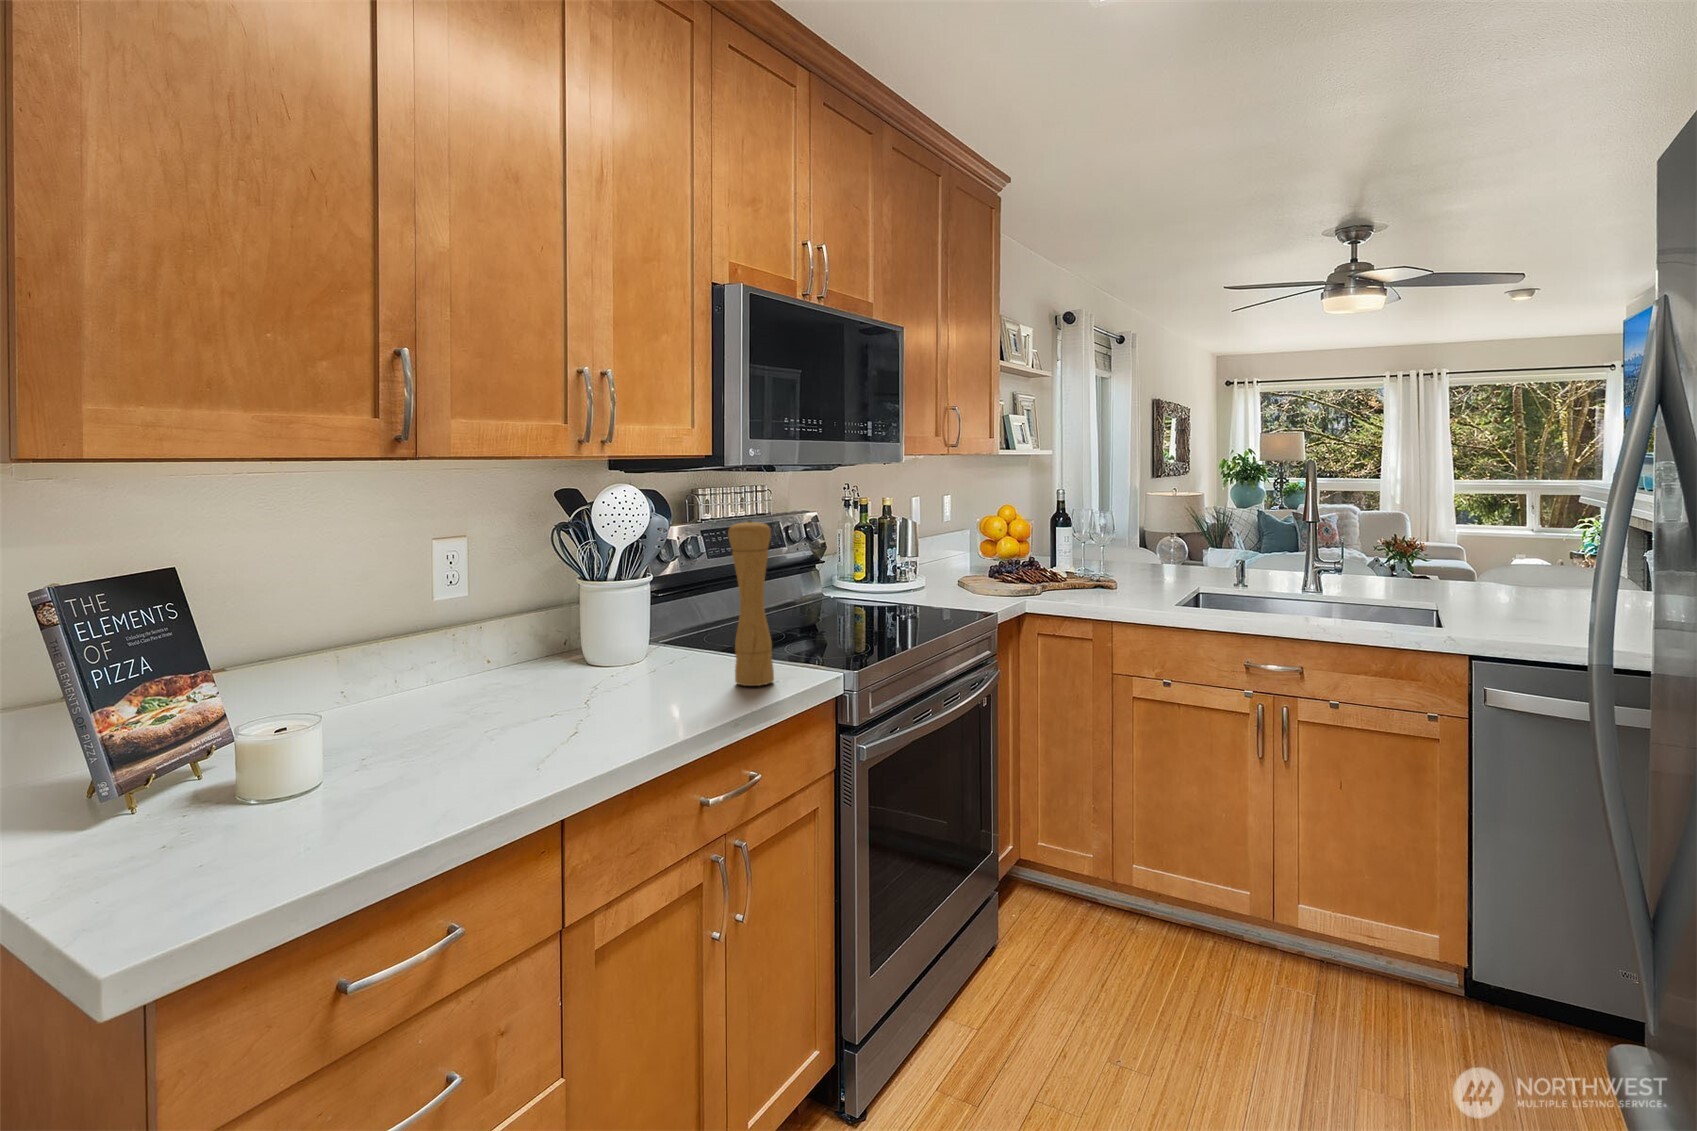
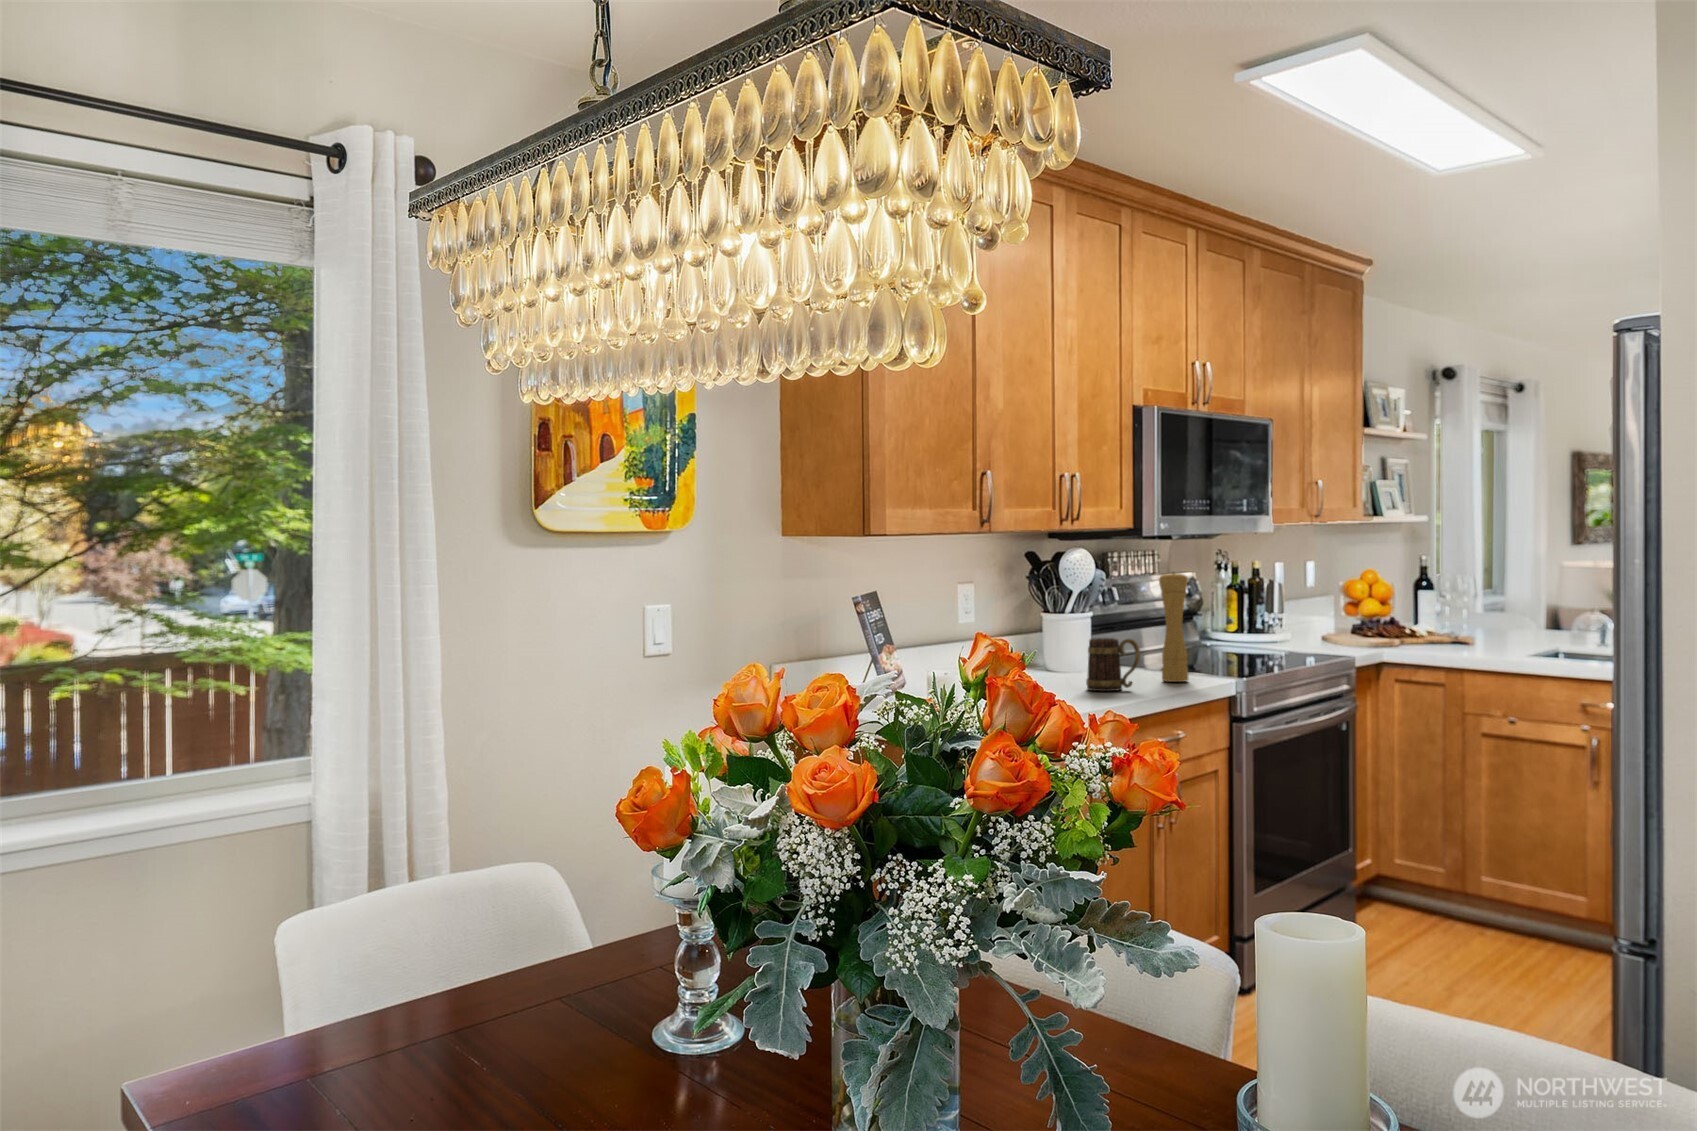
mug: none [602,629,686,719] -> present [1086,638,1140,691]

